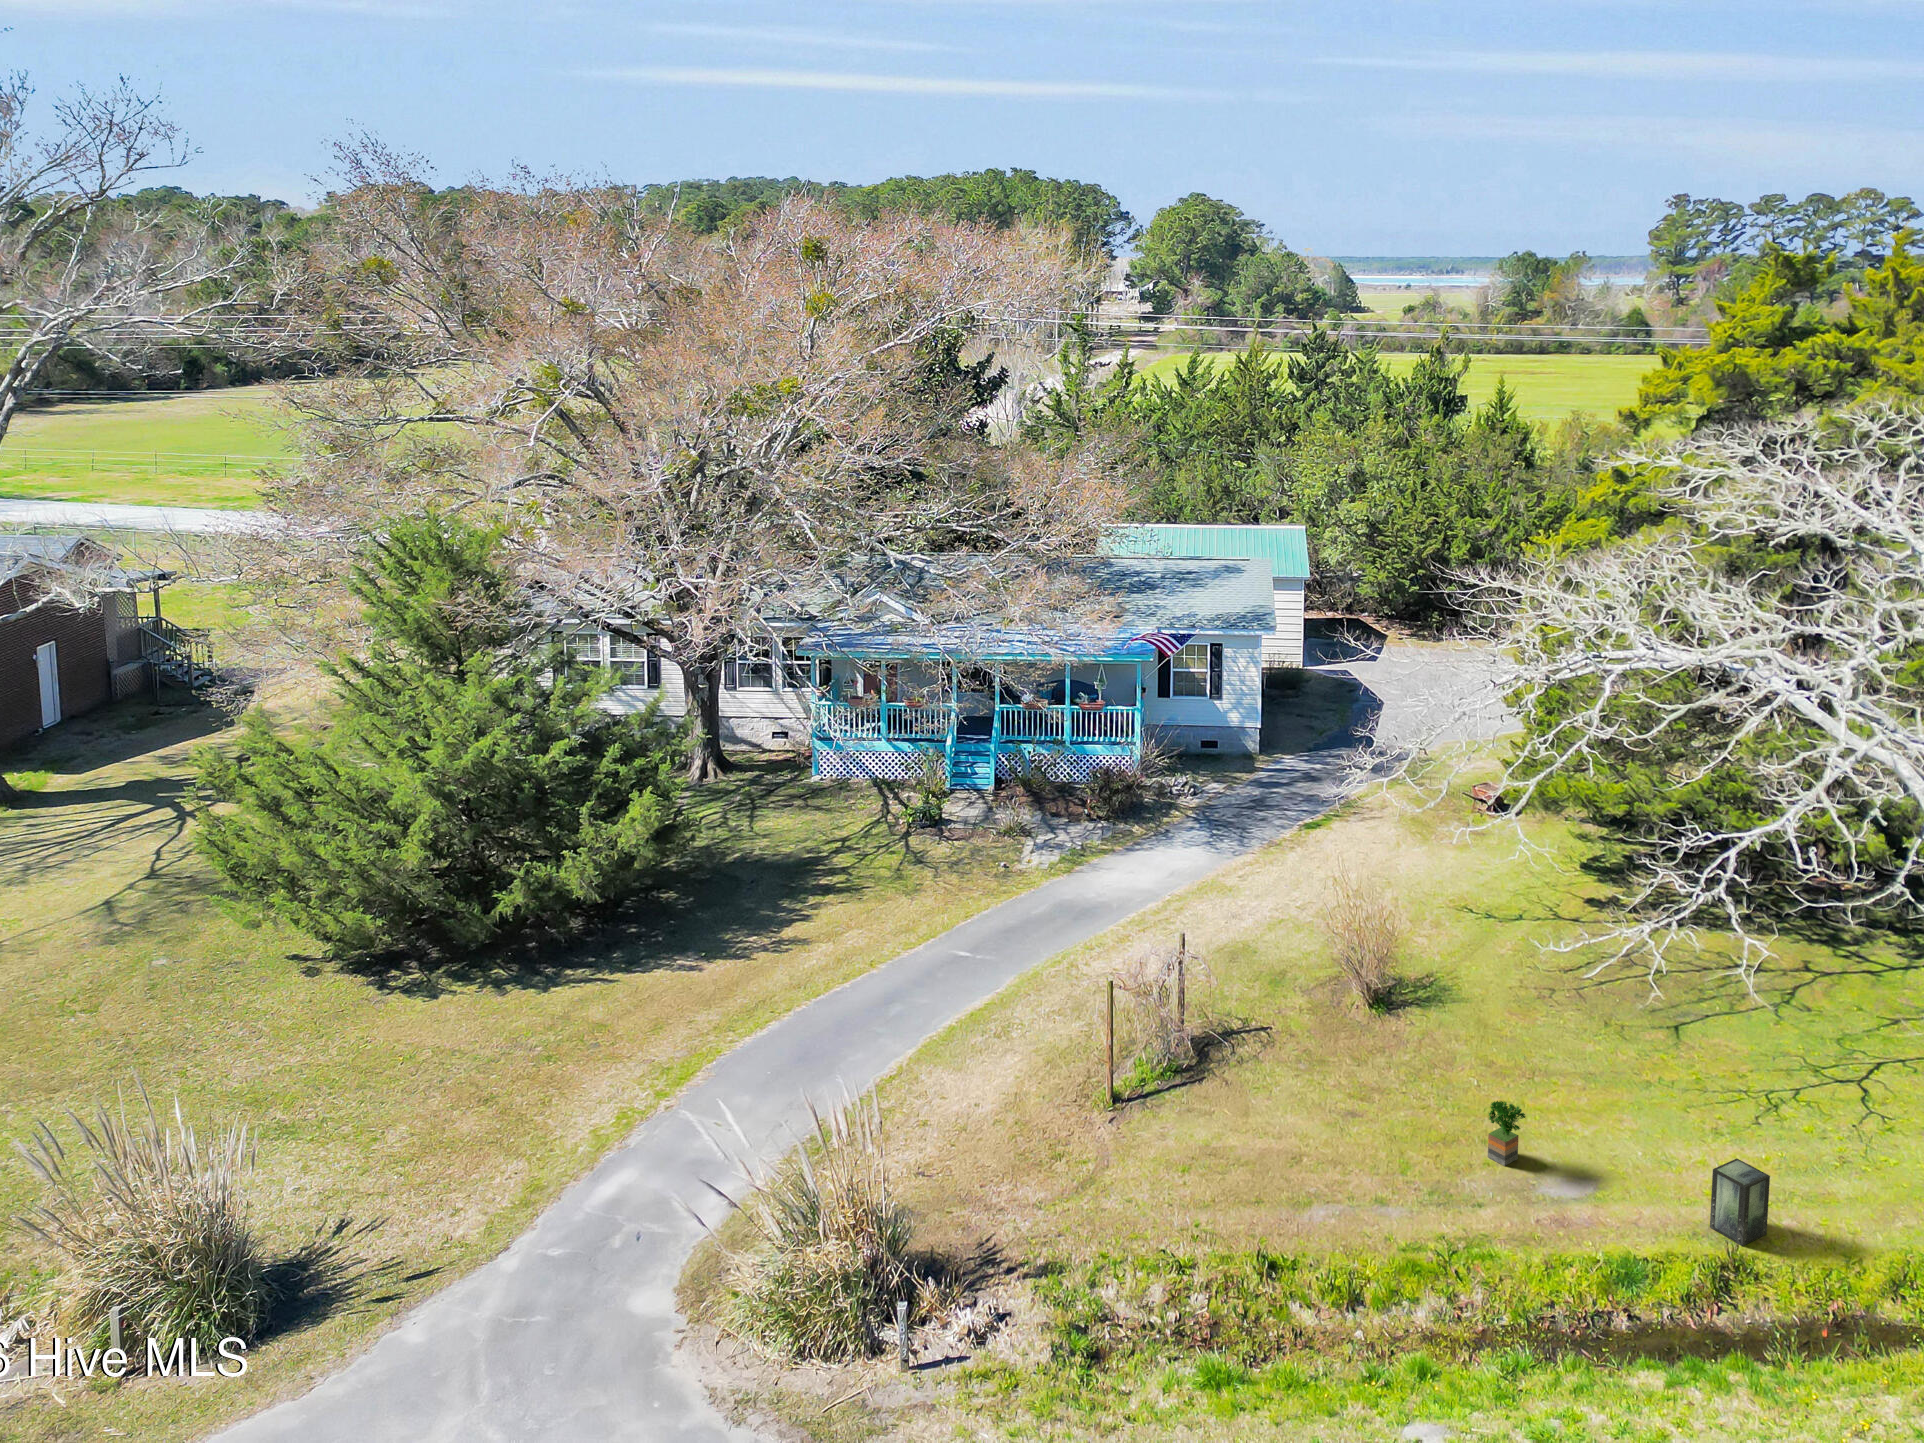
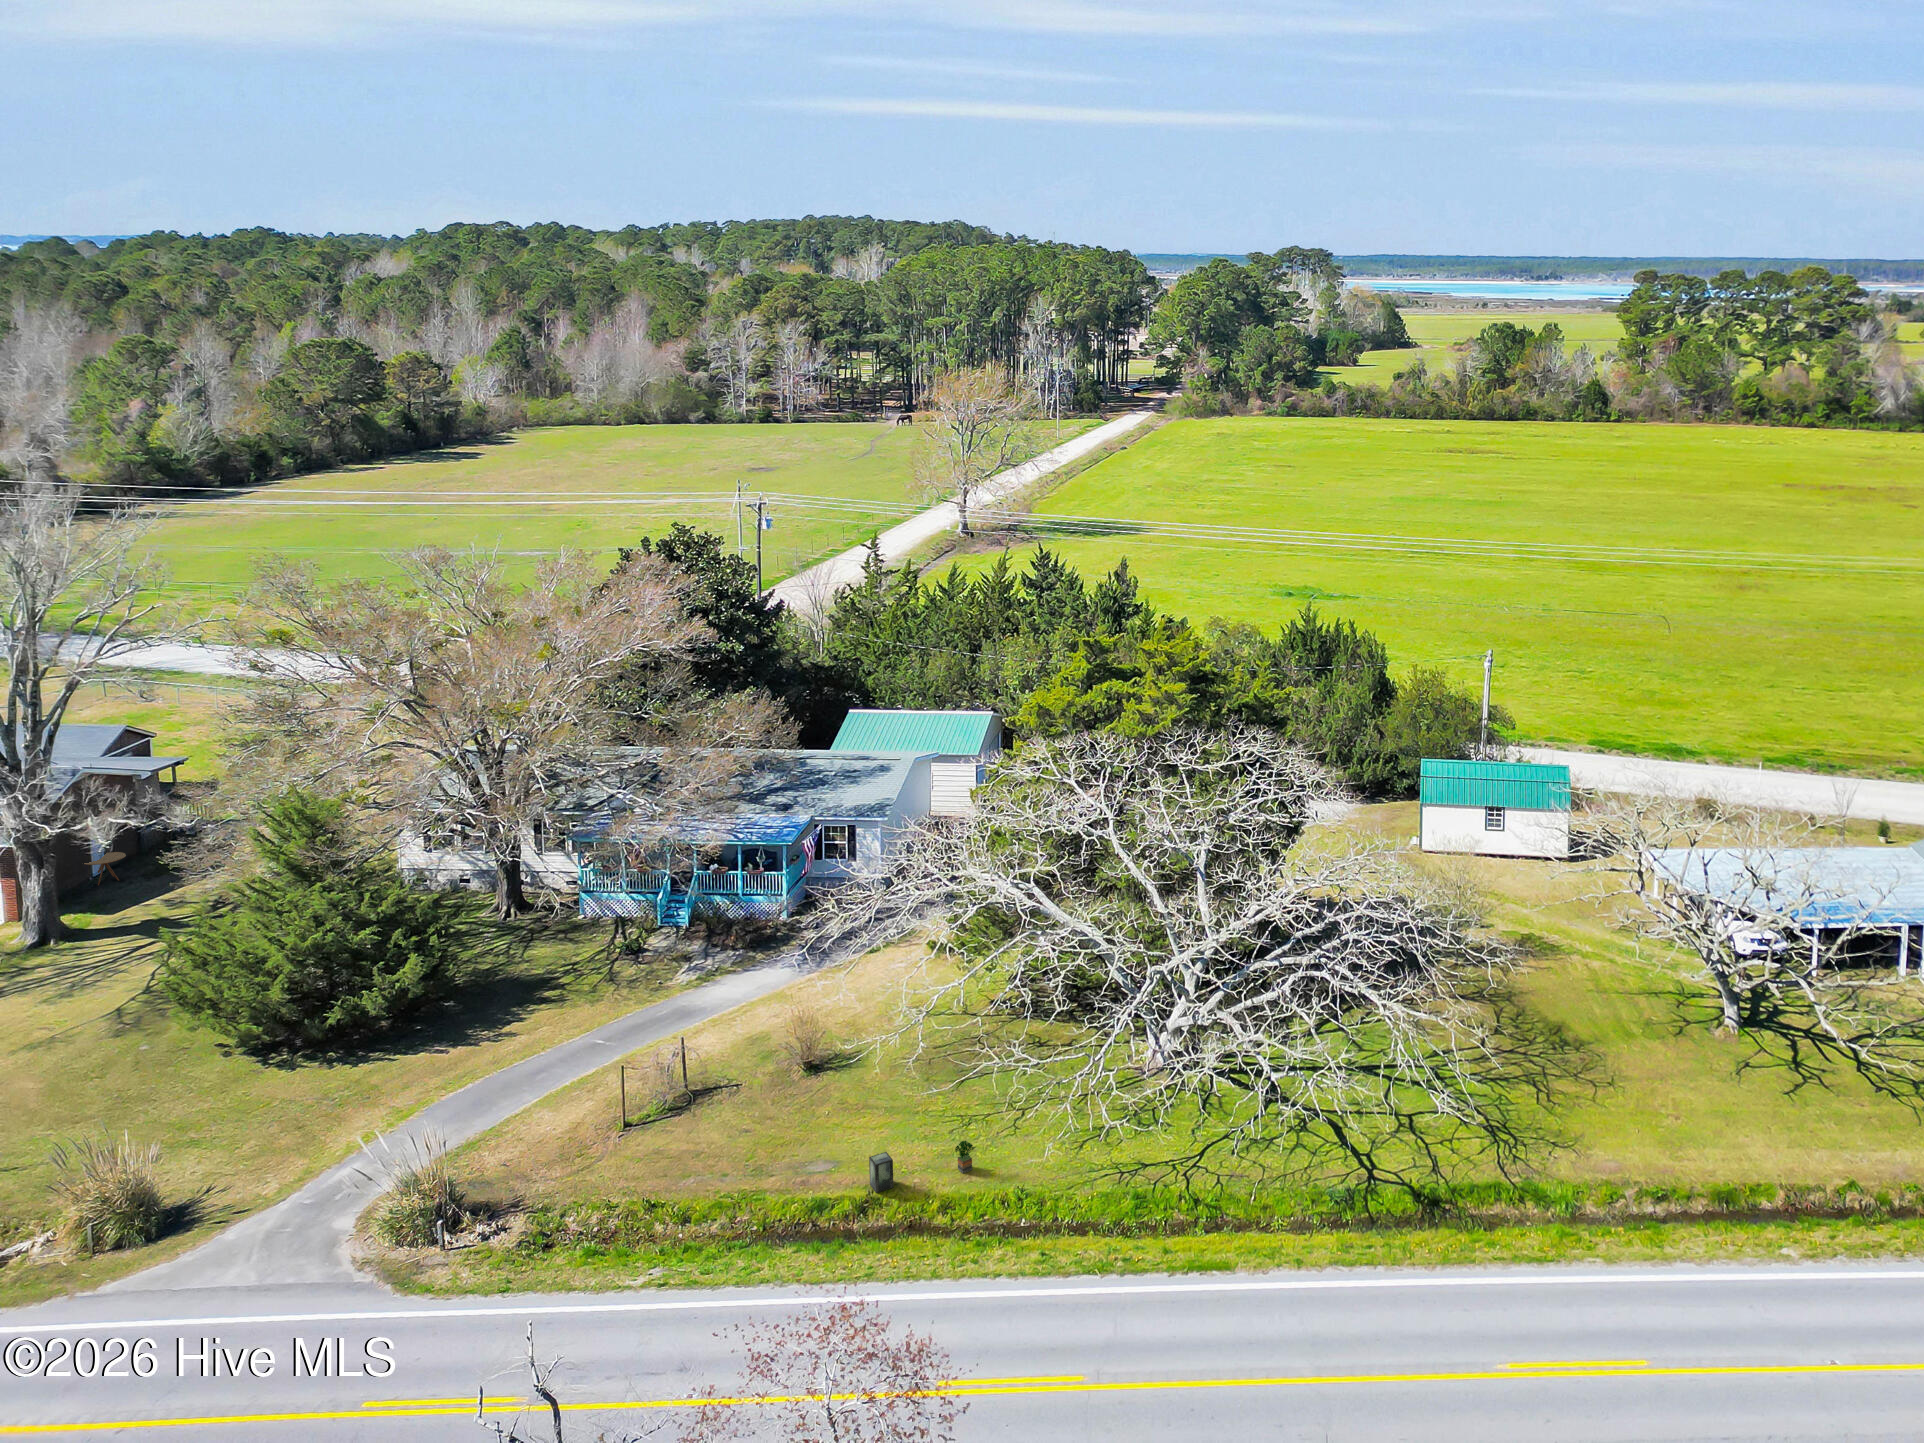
round table: none [31,692,94,739] -> present [84,852,126,885]
potted tree: present [1488,1101,1526,1166] -> present [955,1141,976,1173]

